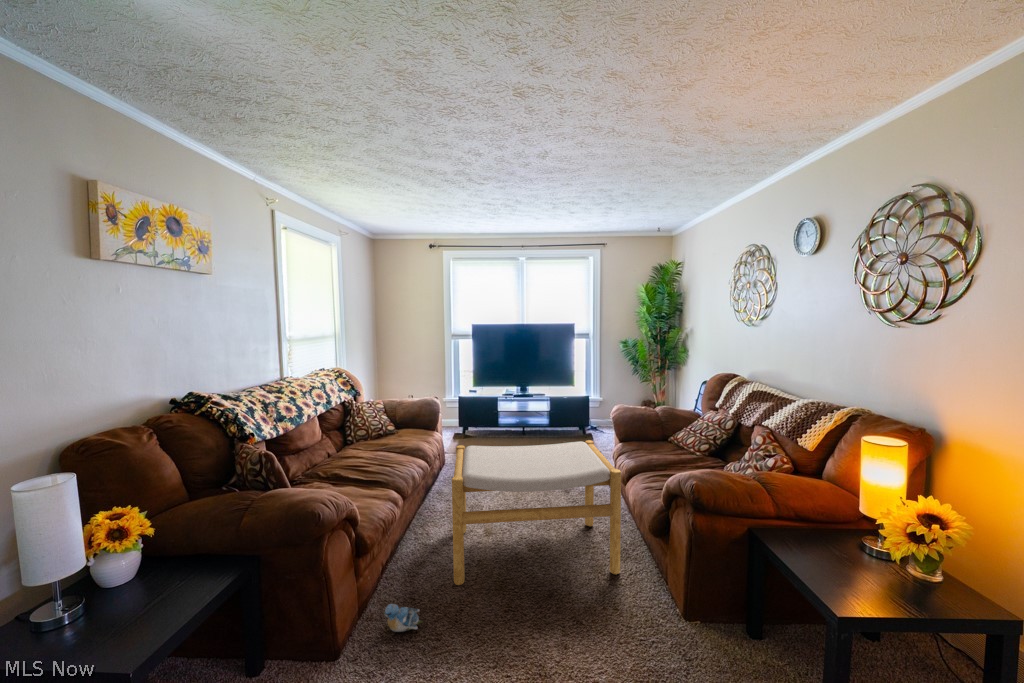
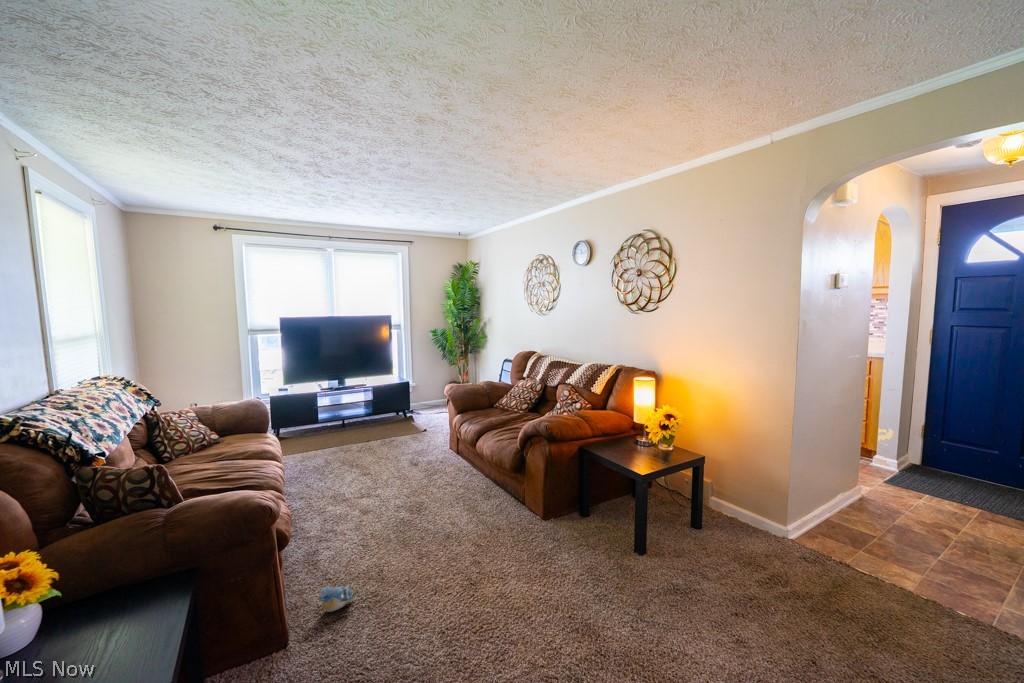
footstool: present [452,440,621,585] -> none [332,412,493,559]

